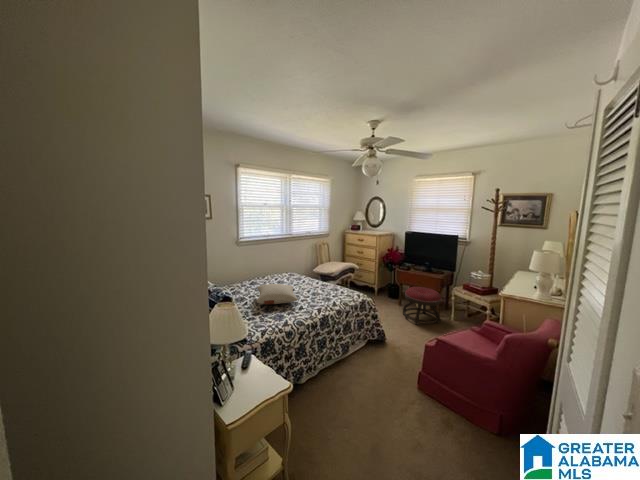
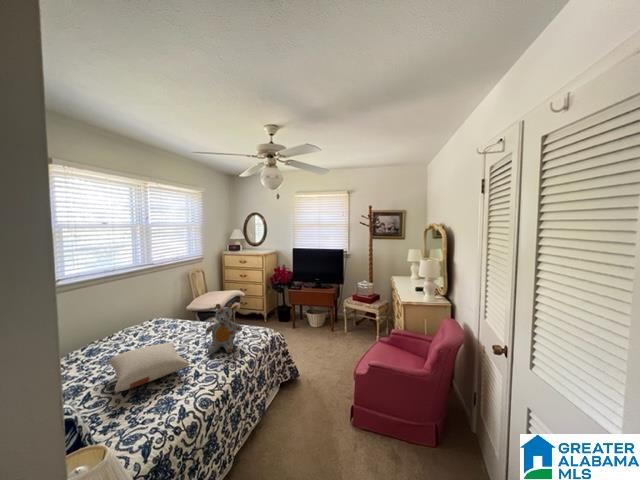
stuffed bear: none [312,265,338,301] -> present [205,303,242,354]
ottoman: present [403,287,441,325] -> none [301,305,338,347]

